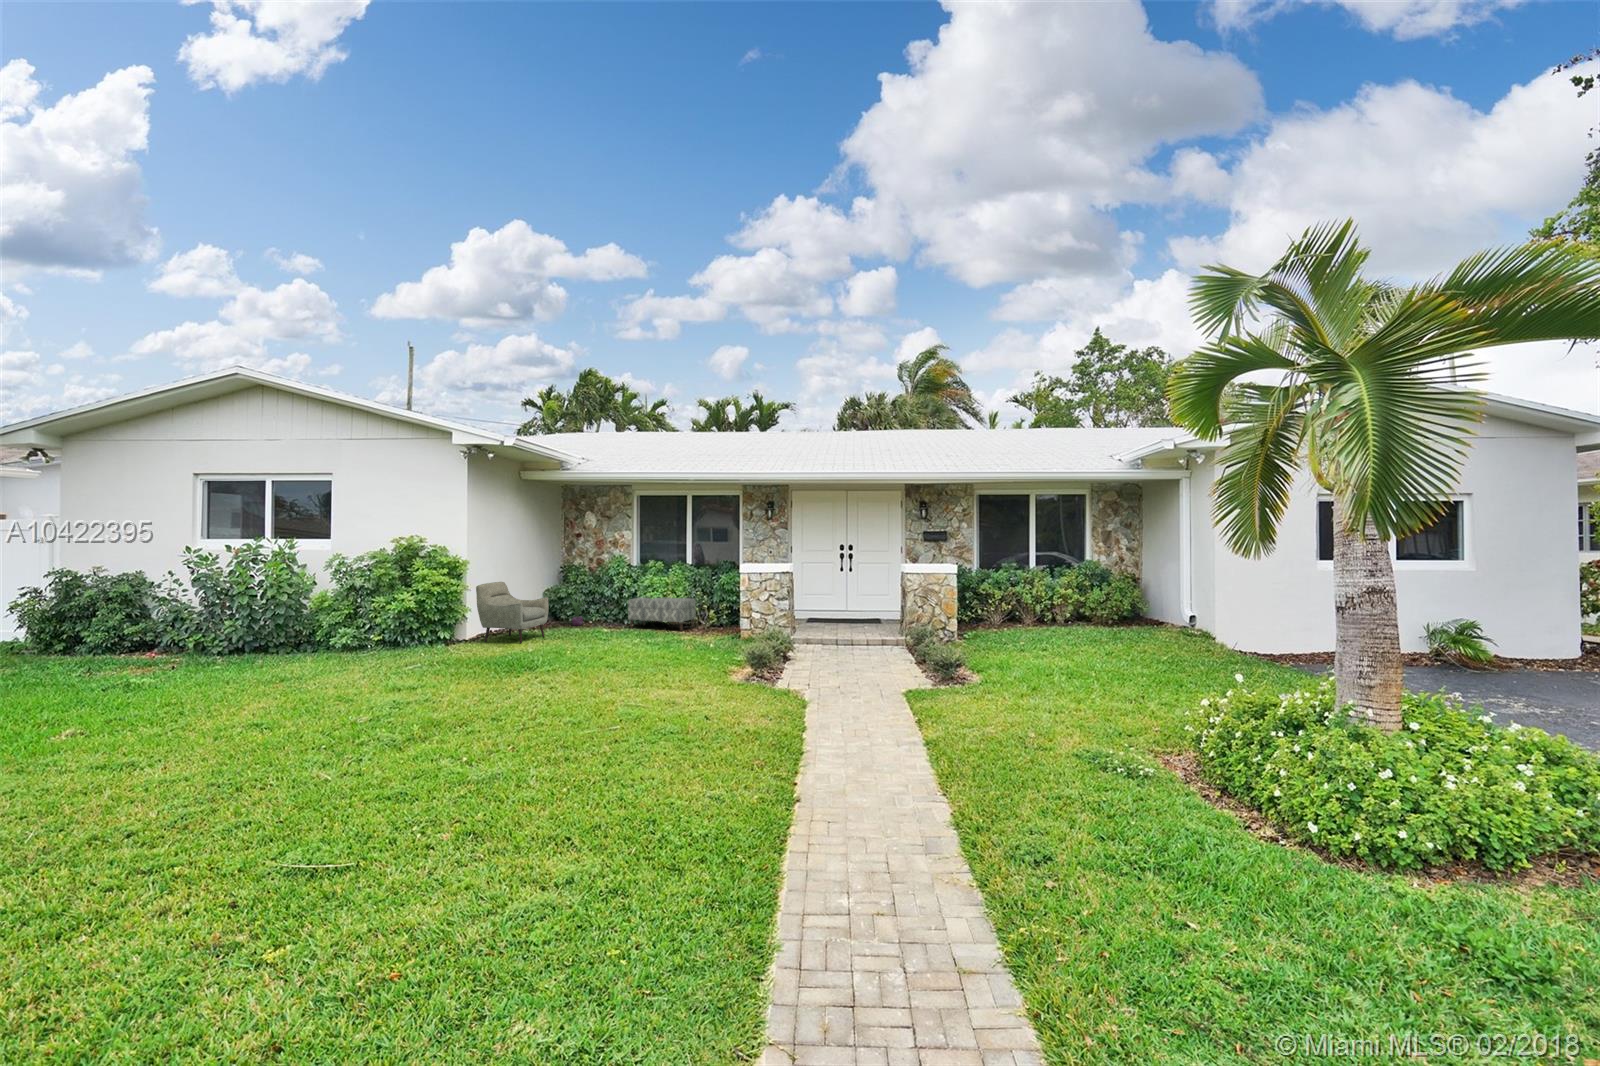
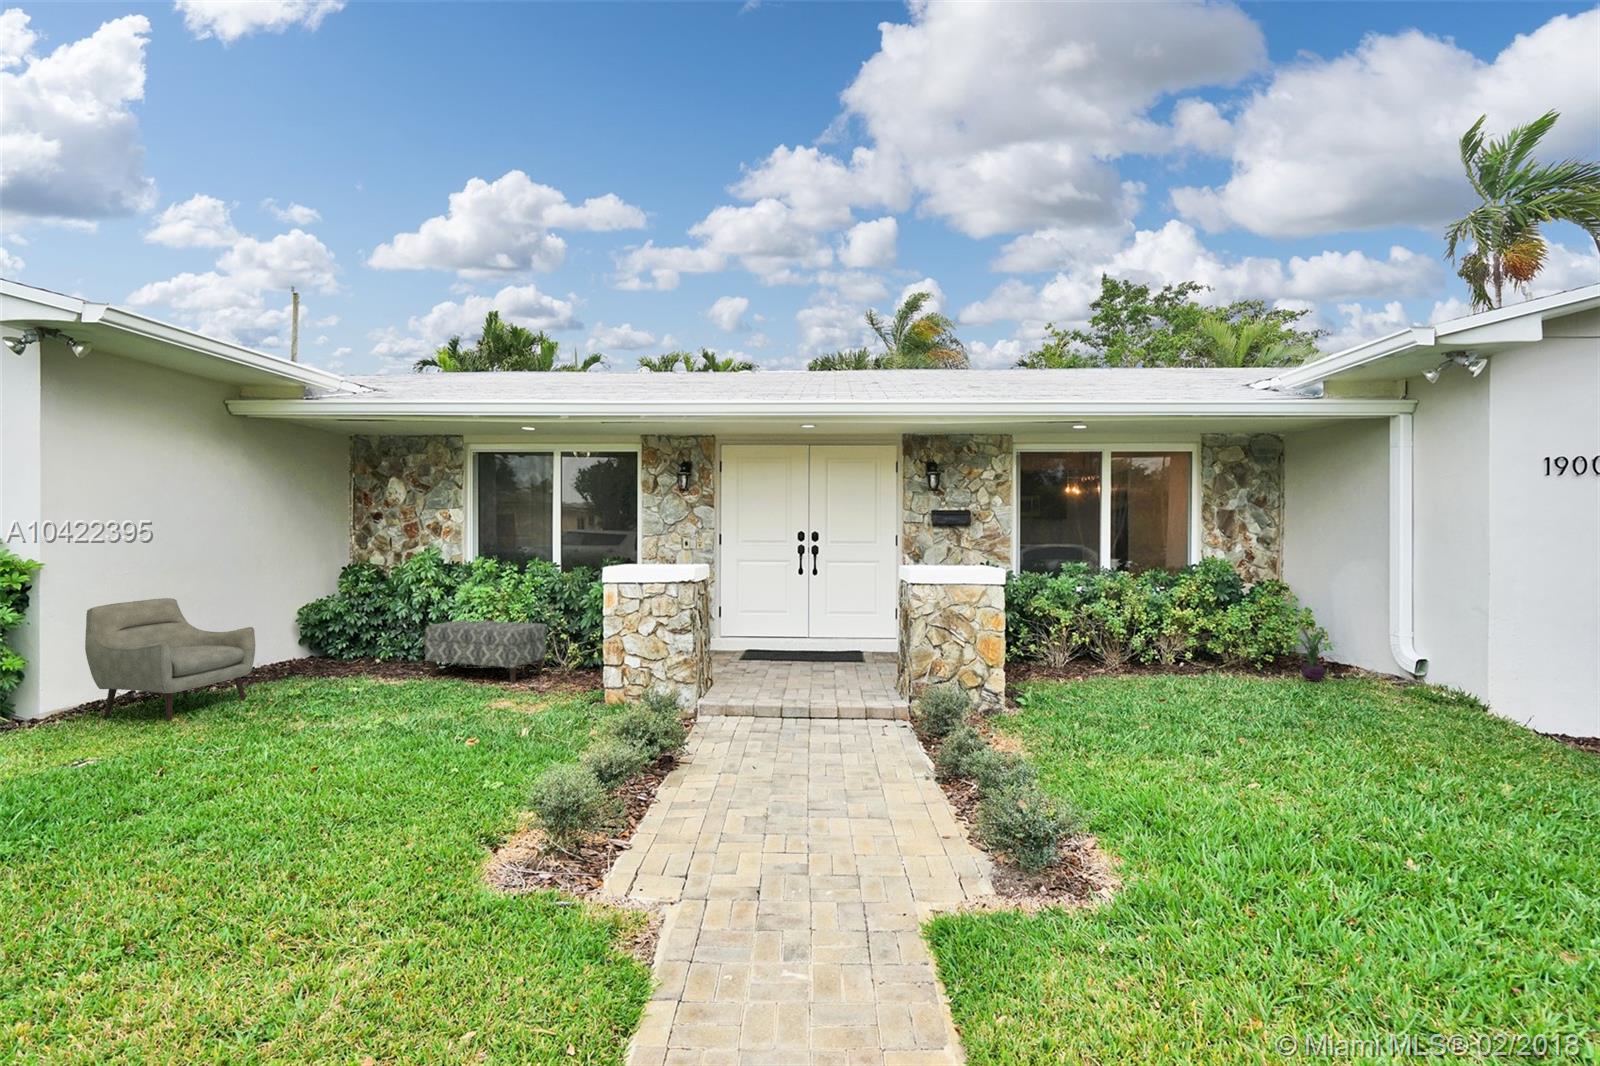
decorative plant: present [572,596,583,626] -> present [1296,626,1333,681]

